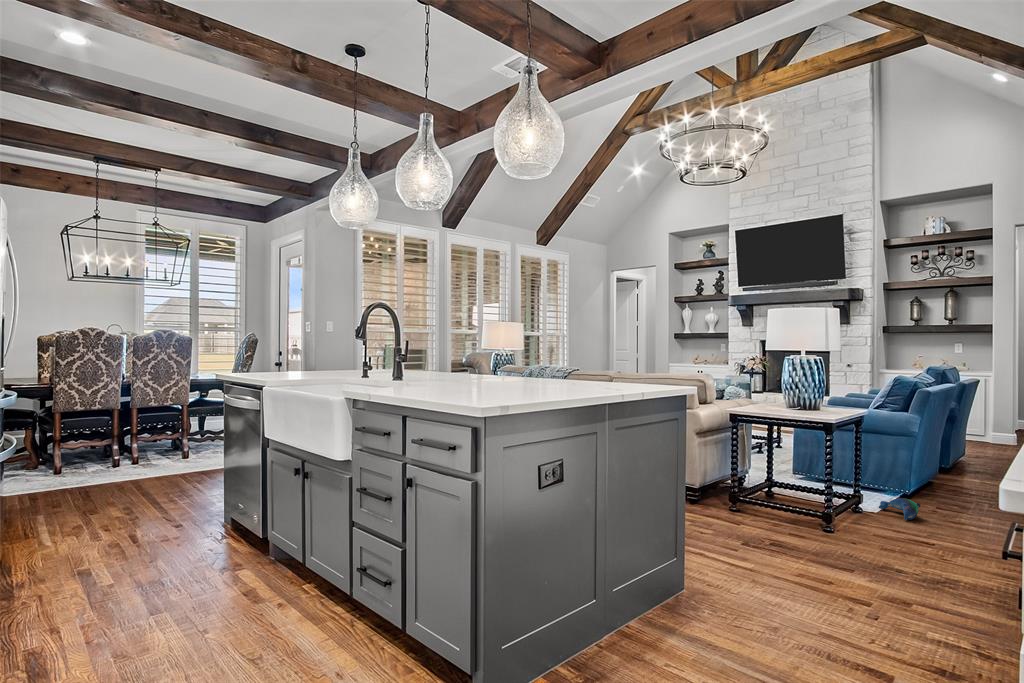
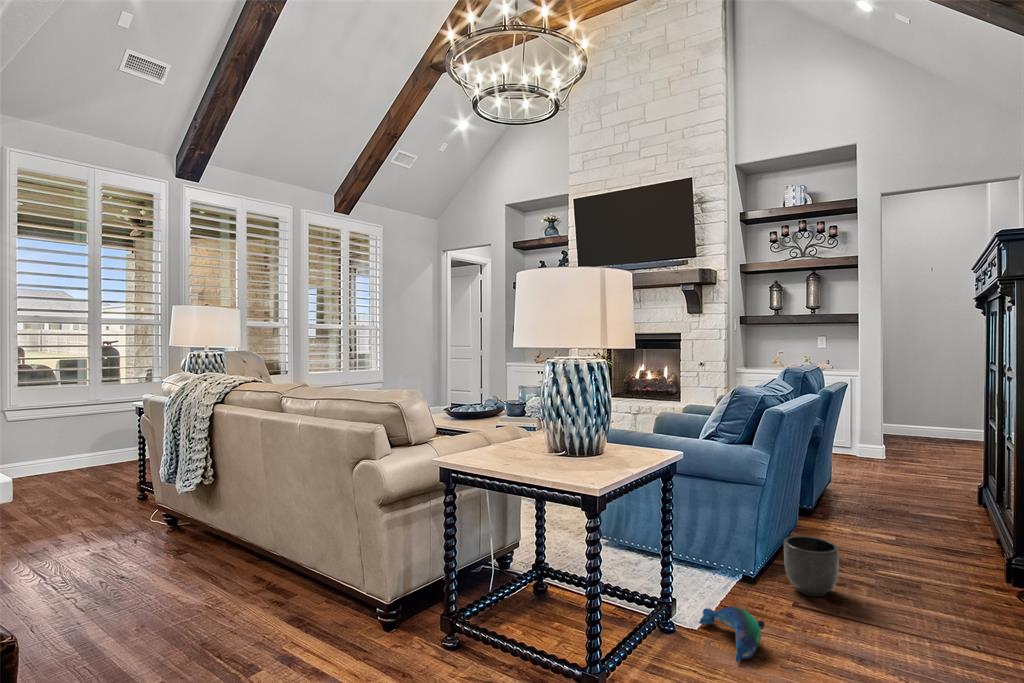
planter: none [931,469,968,503] -> present [784,536,839,597]

